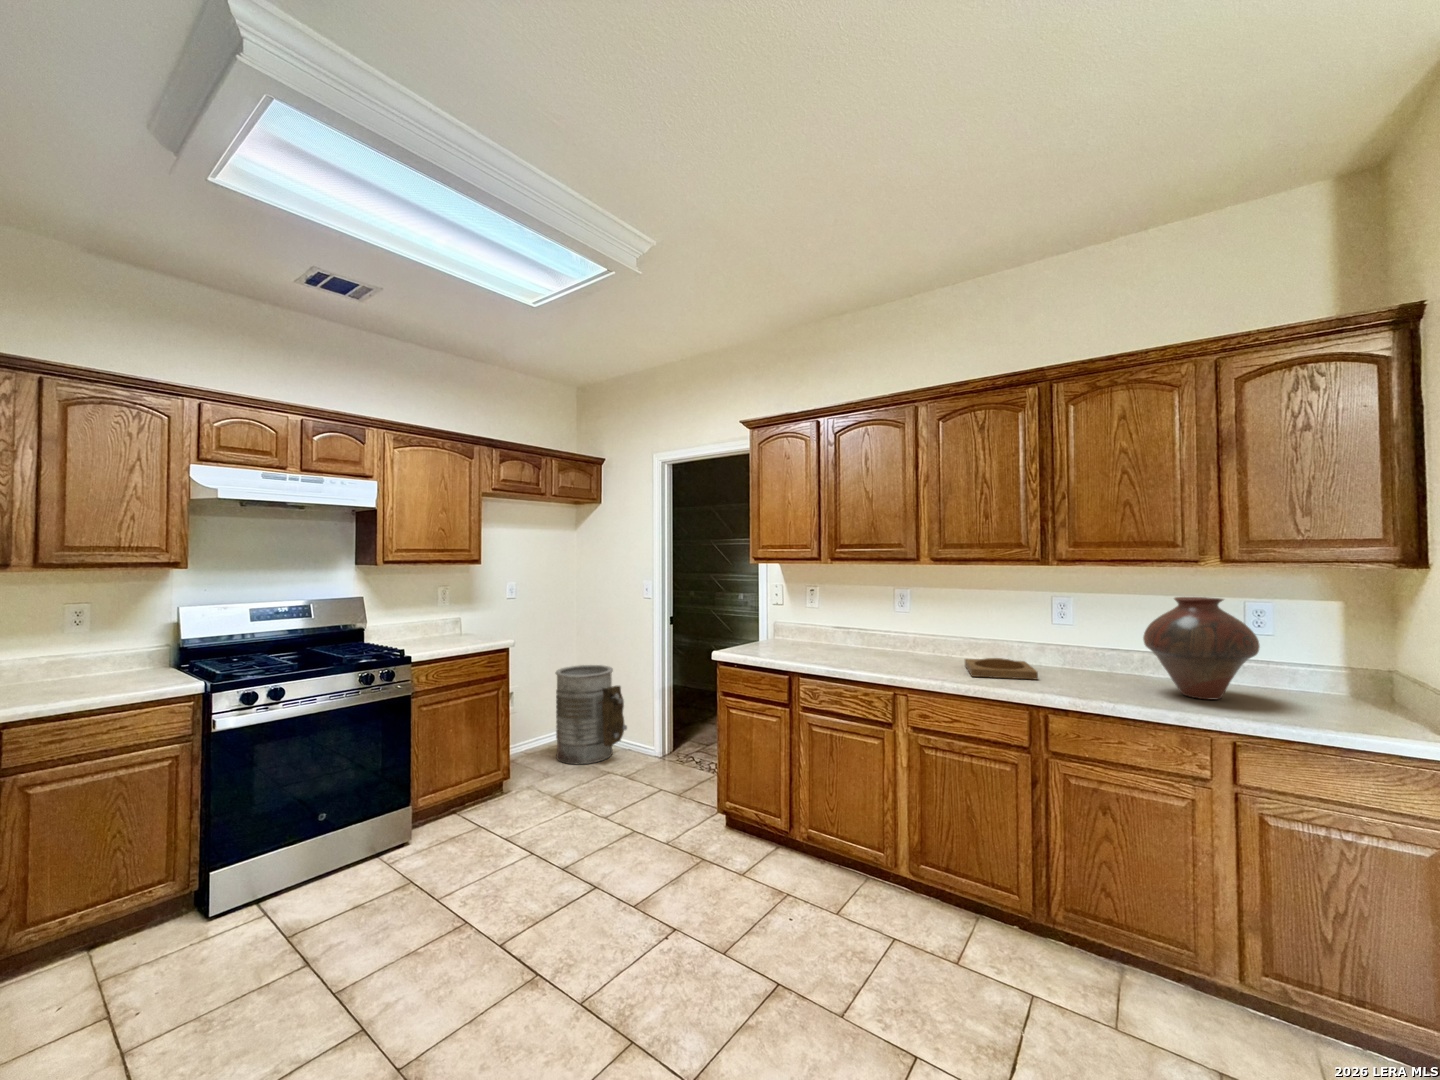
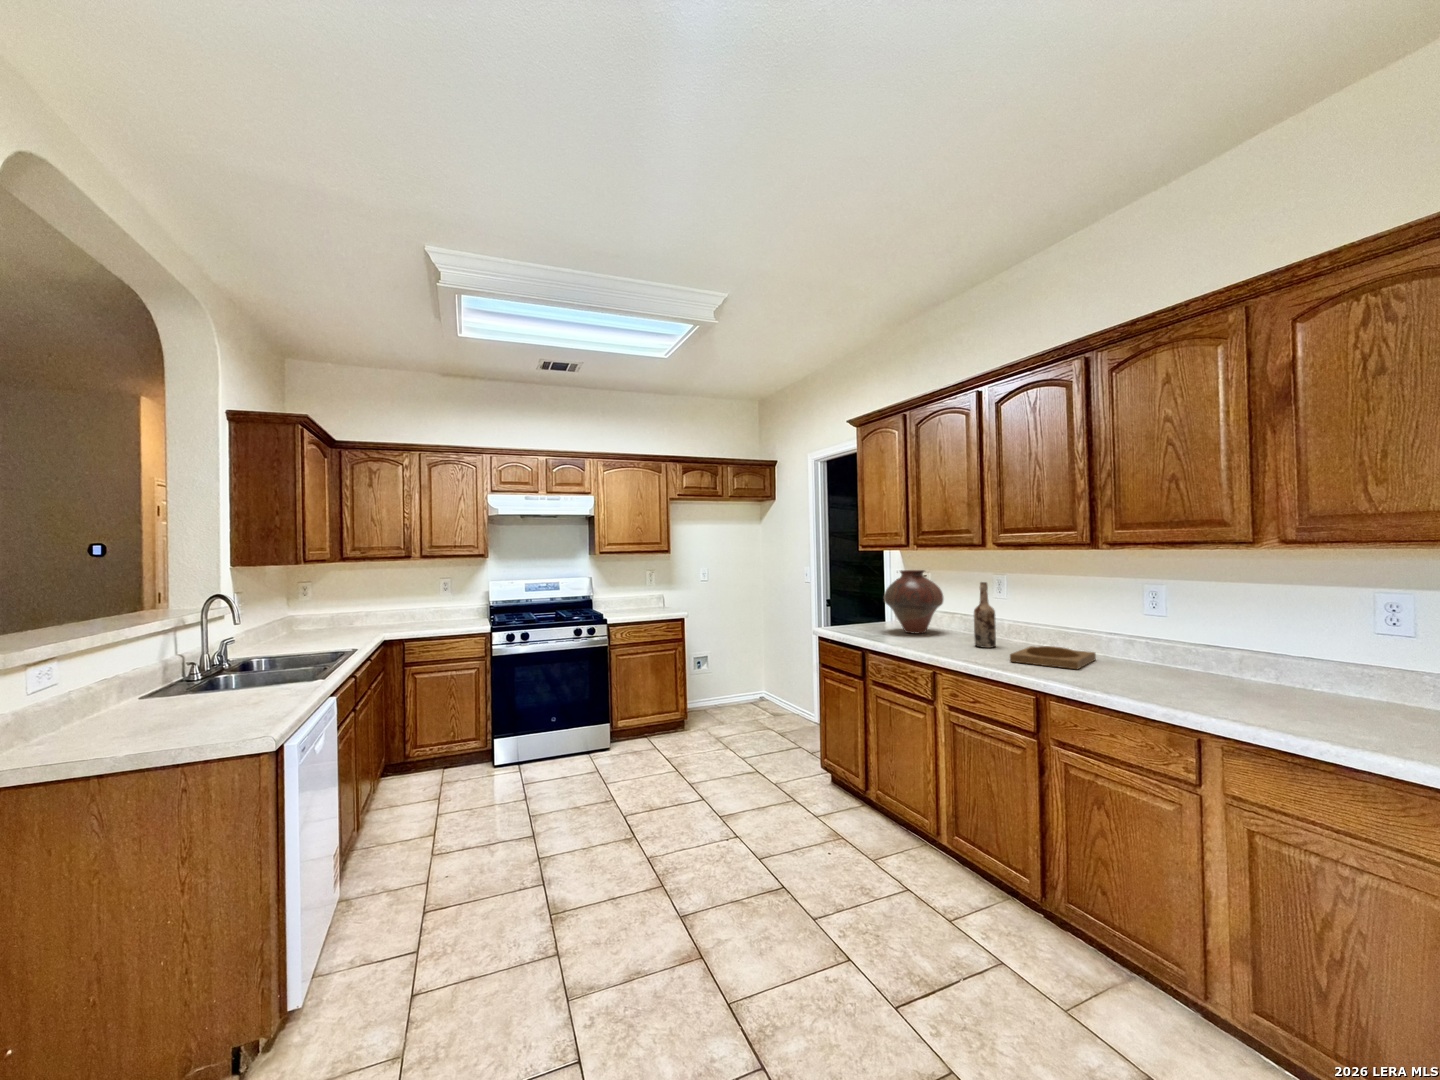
wine bottle: none [903,597,923,663] -> present [974,582,996,648]
vase: present [1143,597,1260,699] -> present [884,570,943,633]
trash can: present [556,665,627,764] -> none [736,639,791,721]

